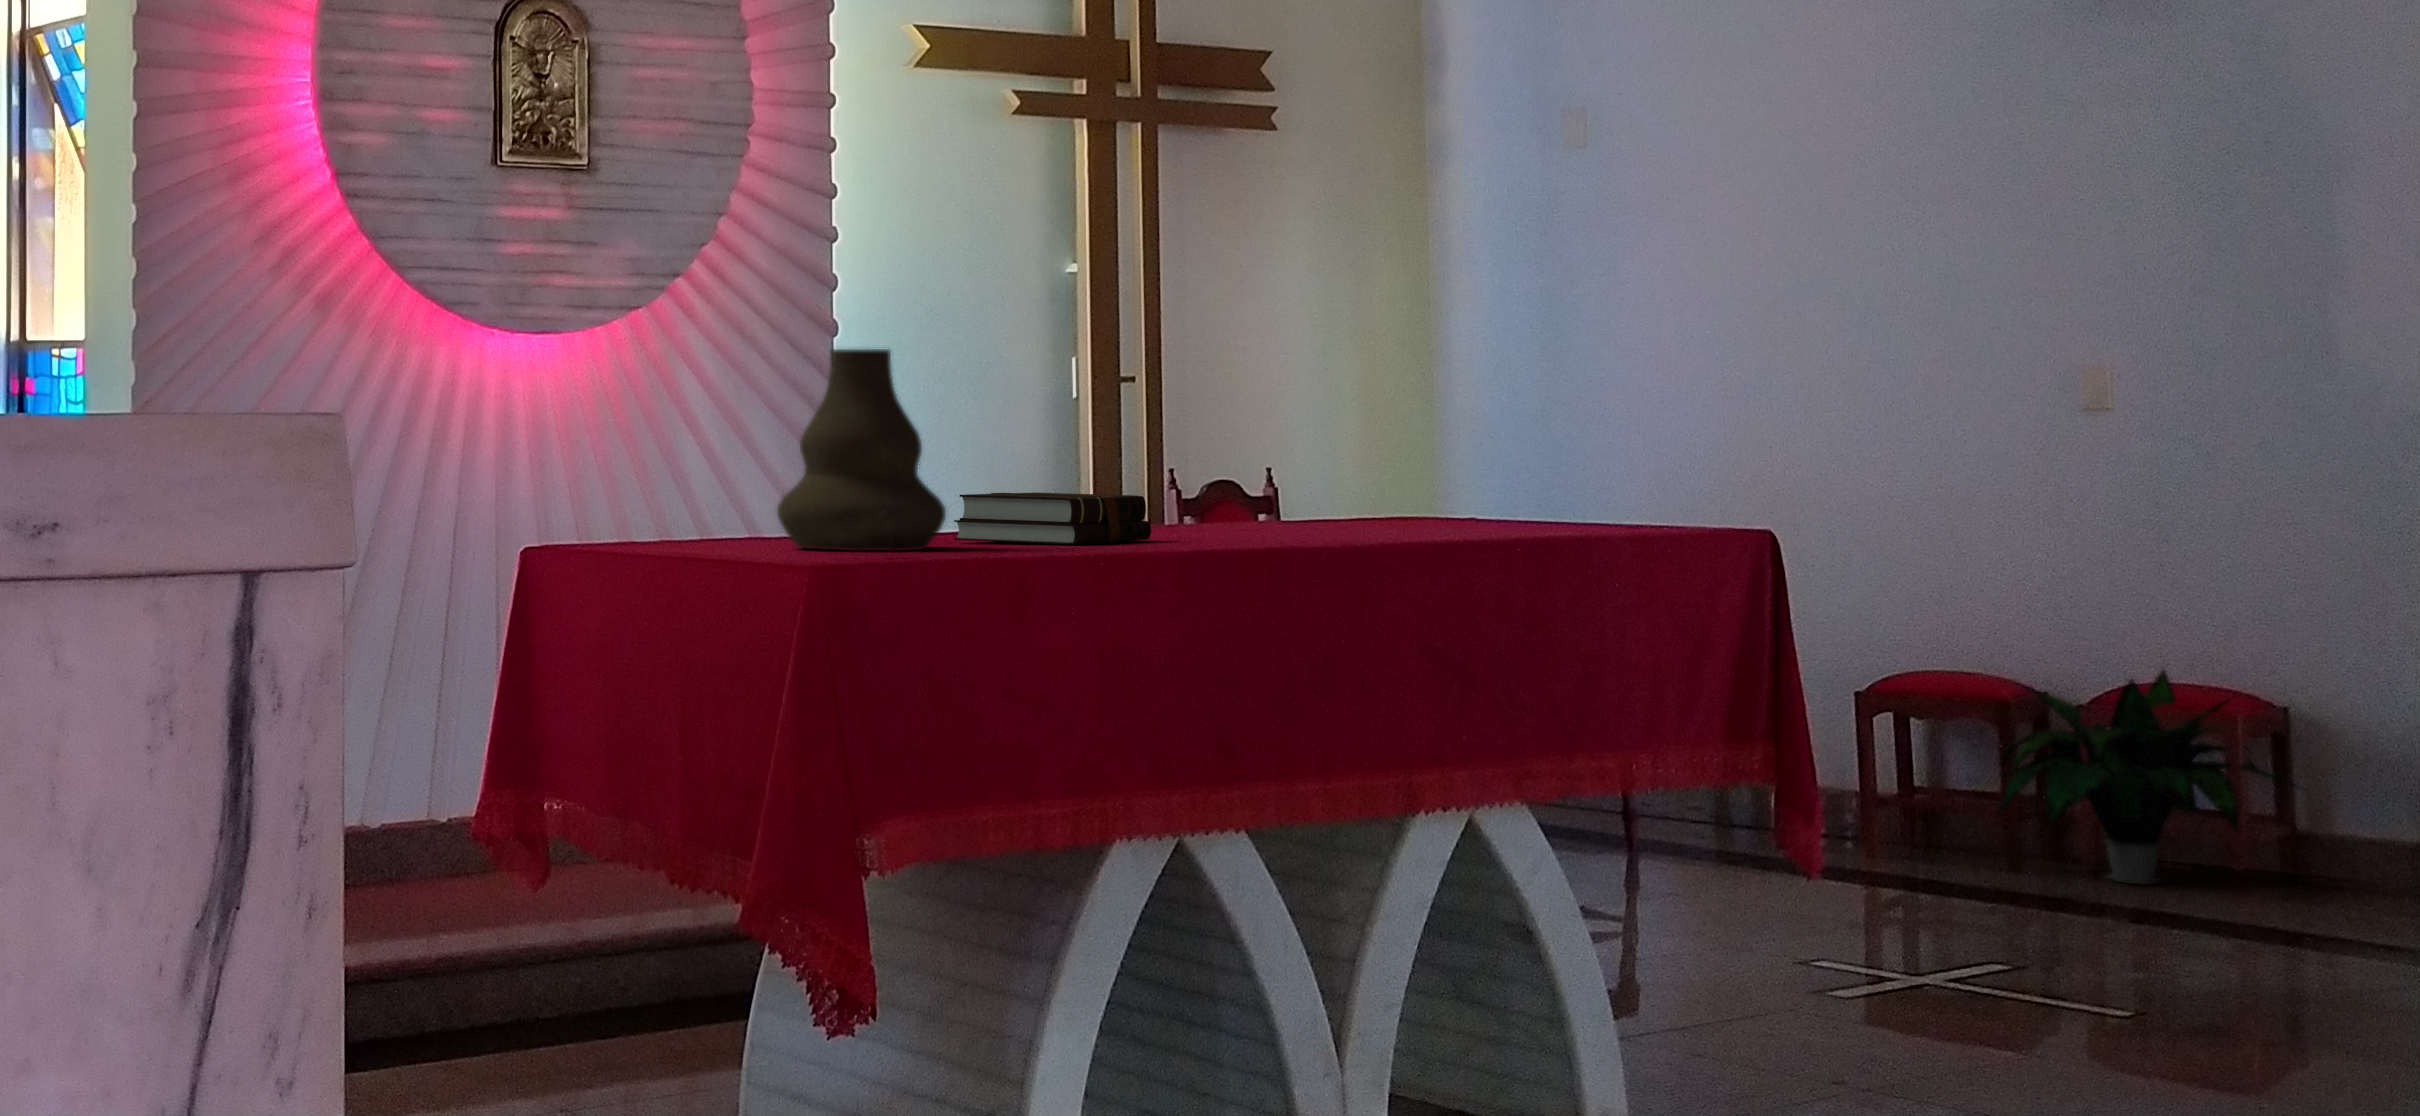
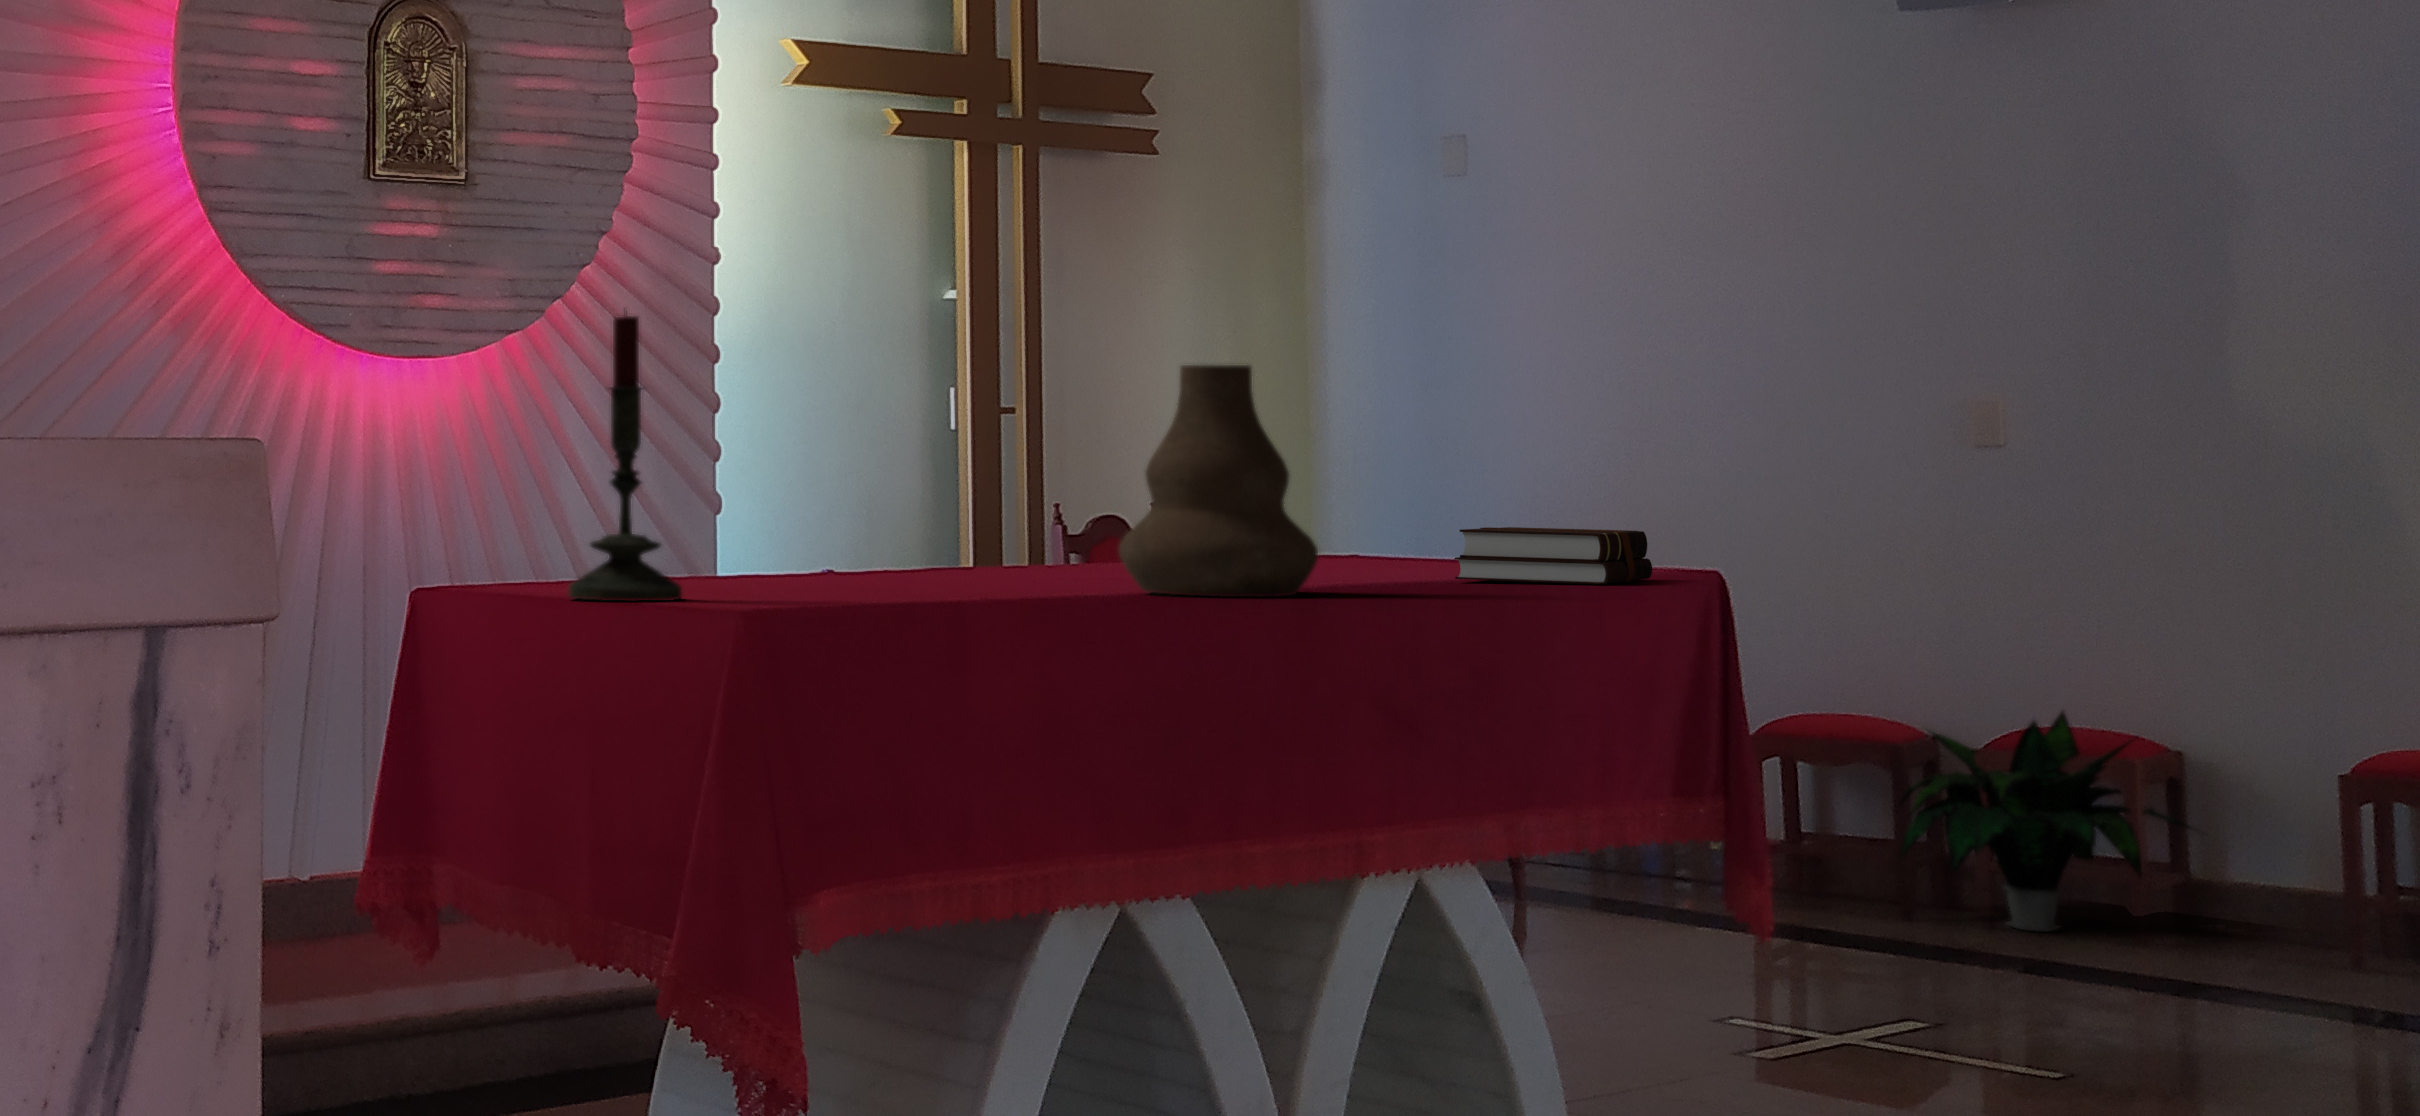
candle: none [656,290,759,558] -> present [569,312,682,601]
vase: present [777,349,946,551] -> present [1119,365,1318,597]
hardback book: present [954,492,1151,544] -> present [1455,527,1652,584]

